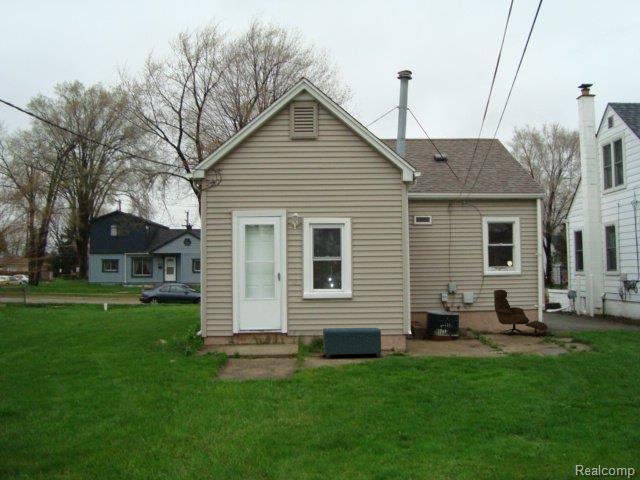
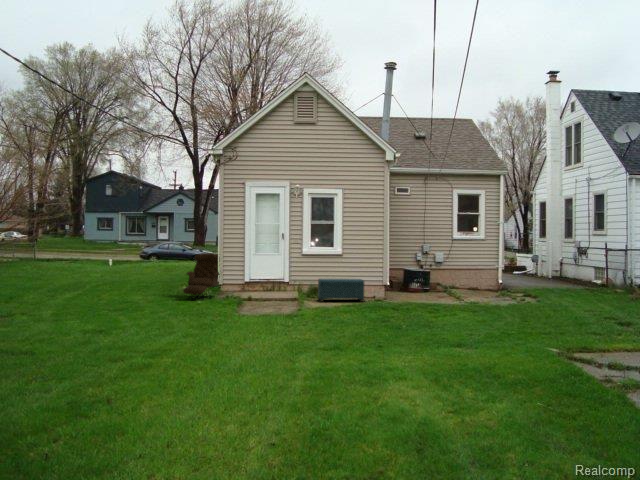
lounge chair: present [494,290,548,337] -> present [184,253,220,300]

